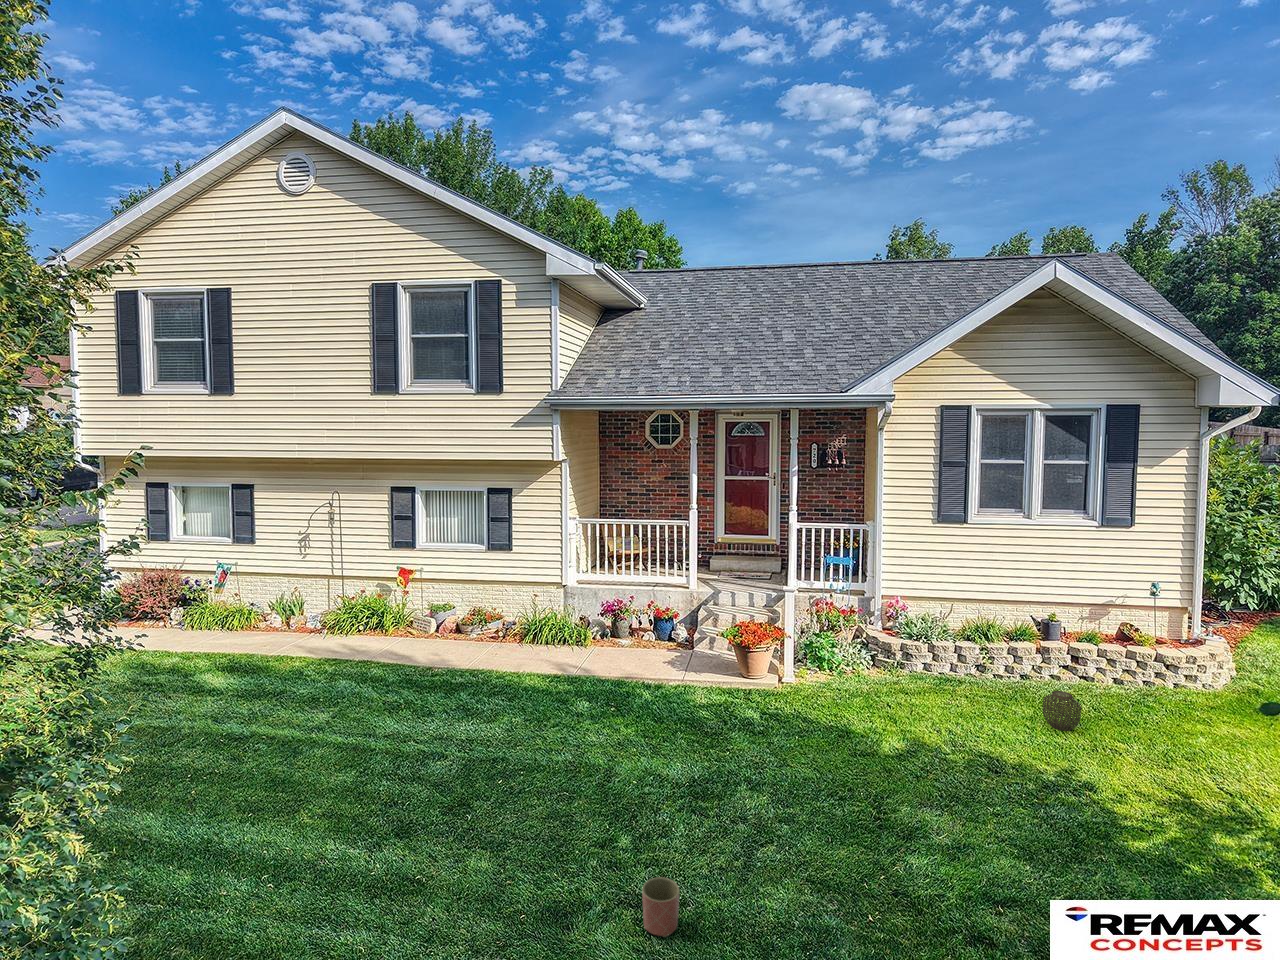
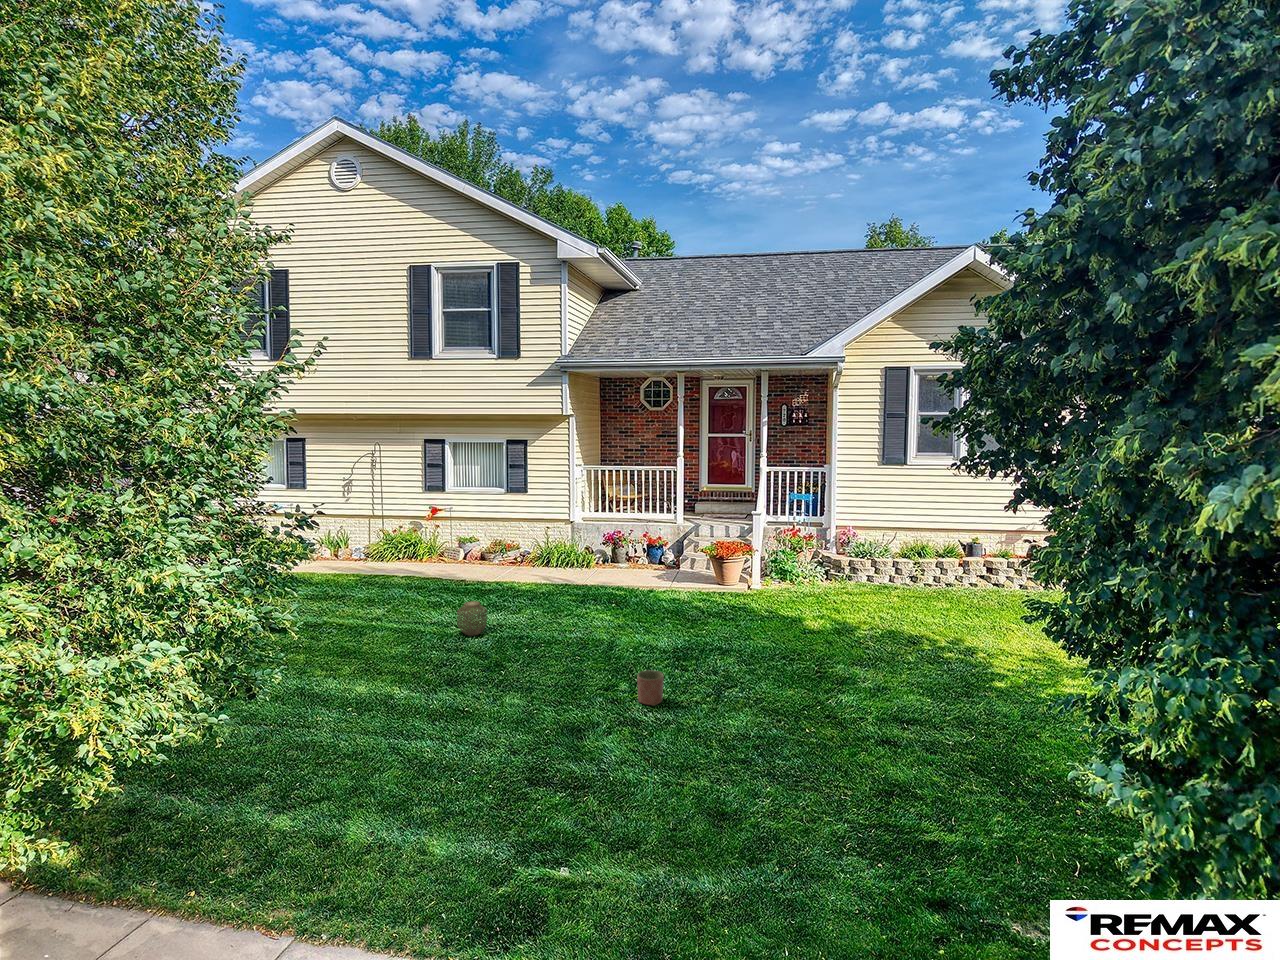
woven basket: present [1043,691,1081,731] -> present [457,601,487,636]

